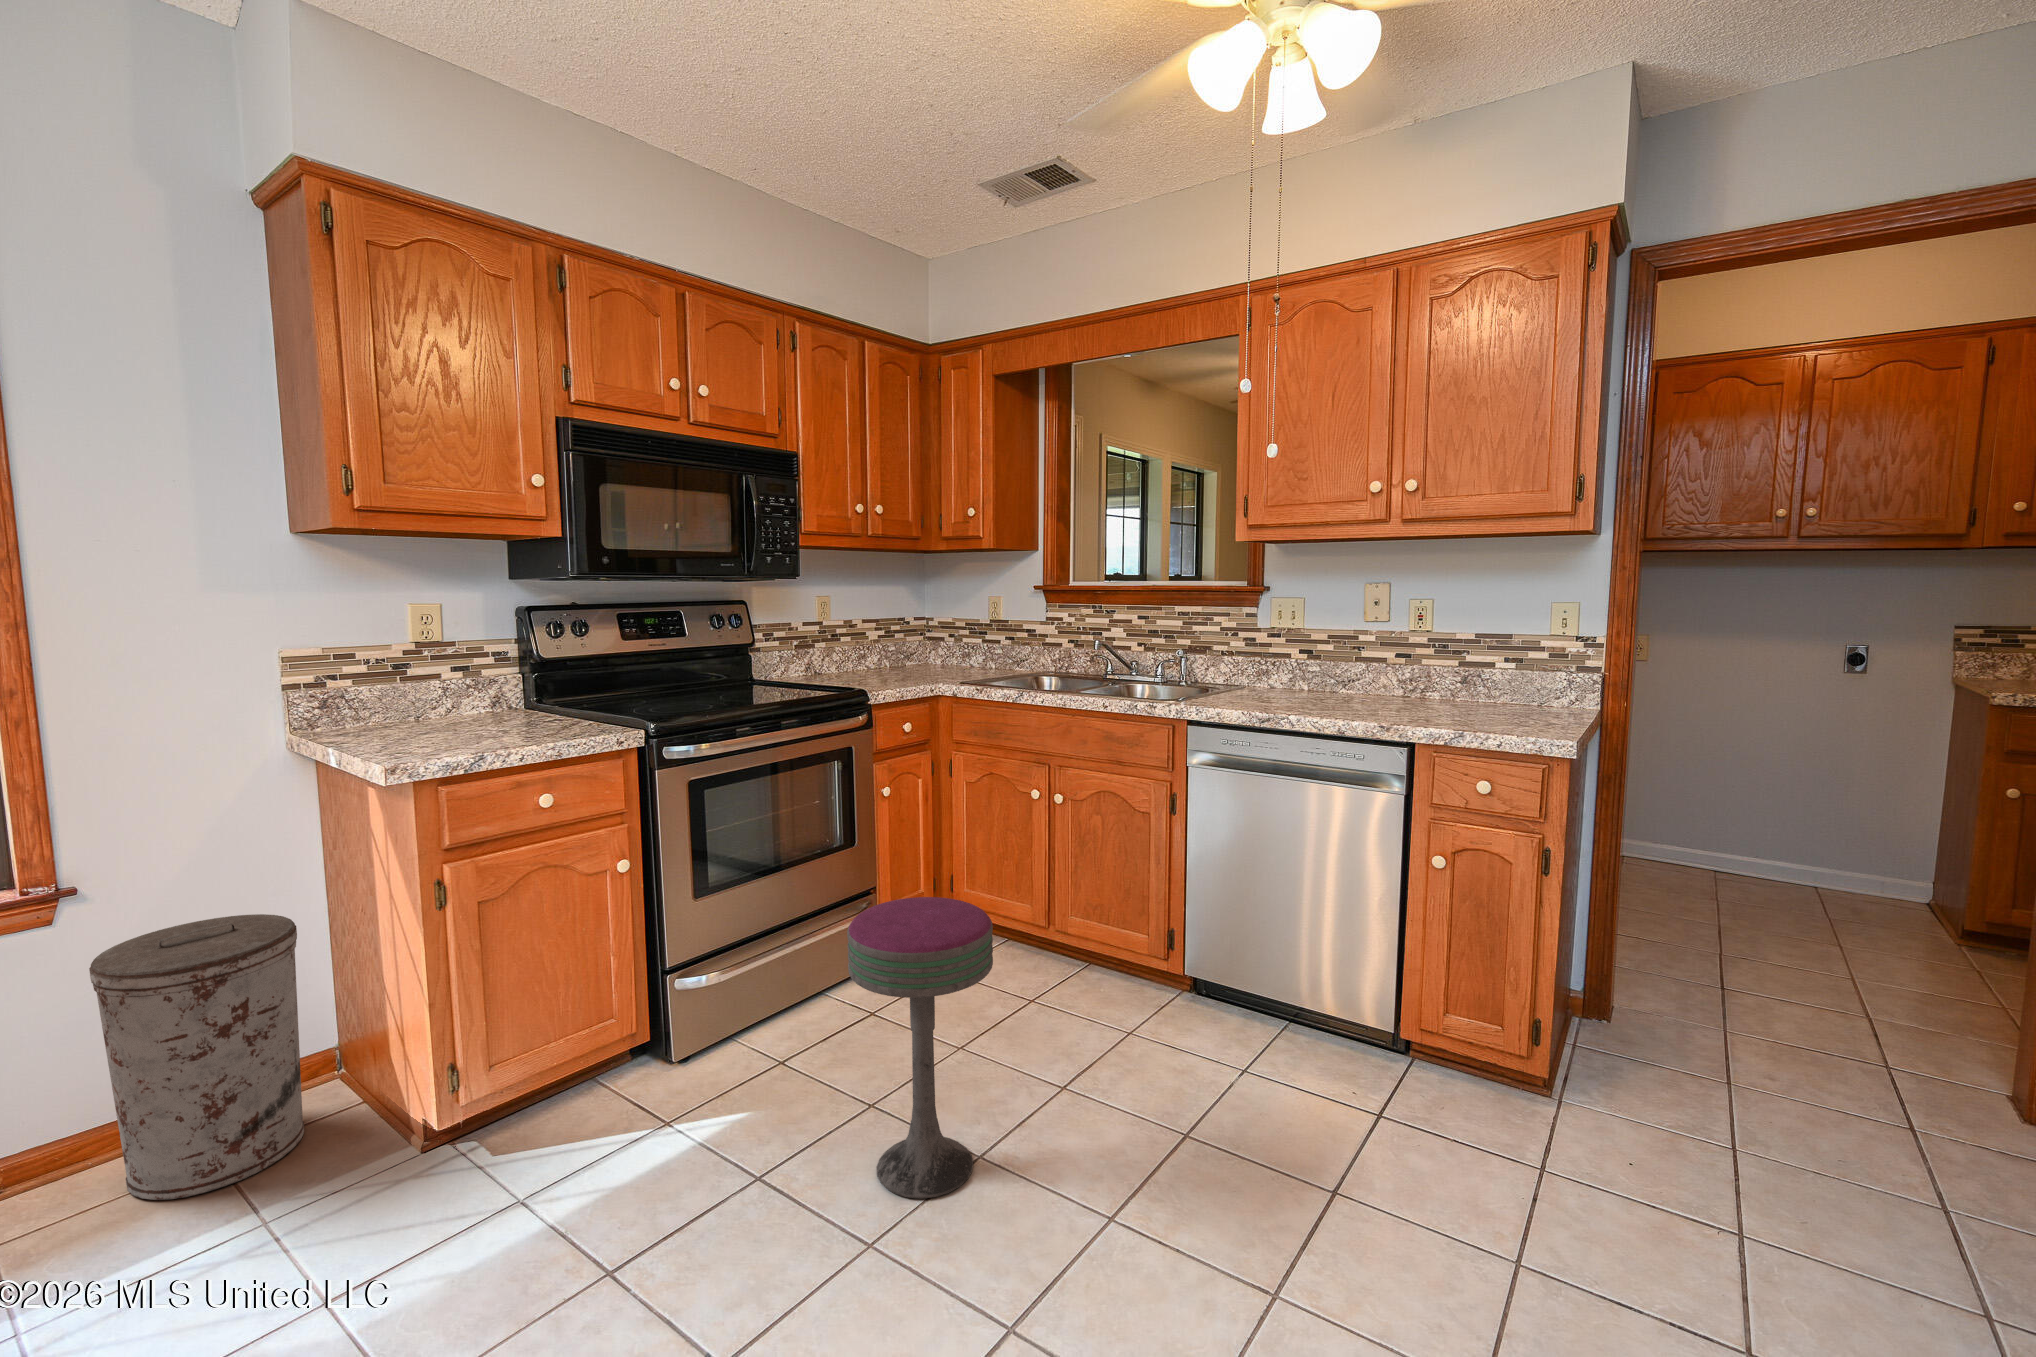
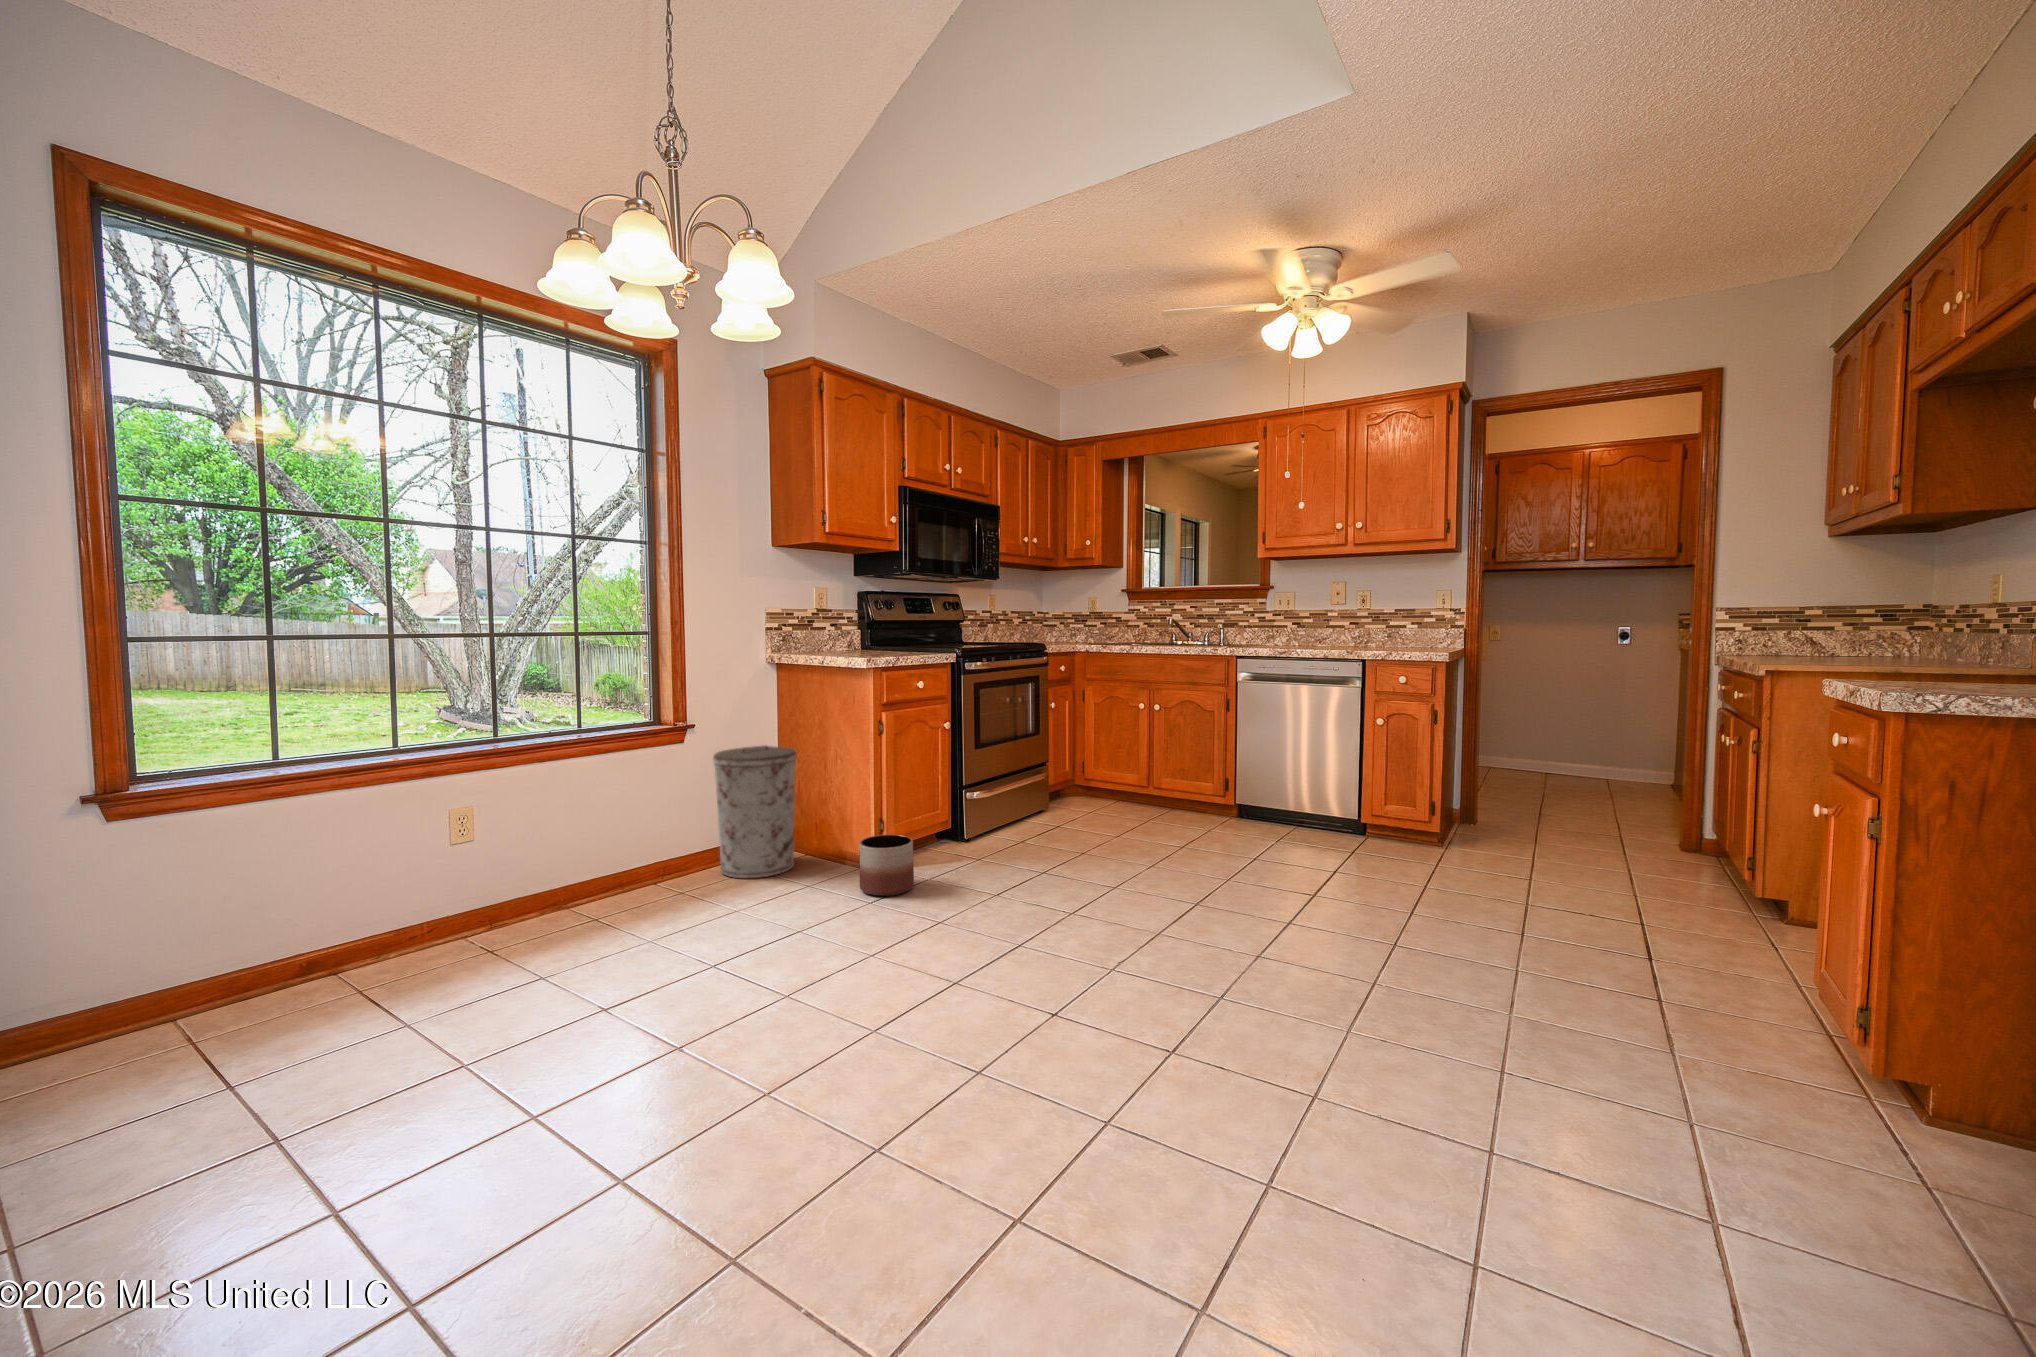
bar stool: present [847,897,993,1199] -> none [1093,732,1166,872]
planter: none [310,1130,449,1292] -> present [860,835,914,896]

